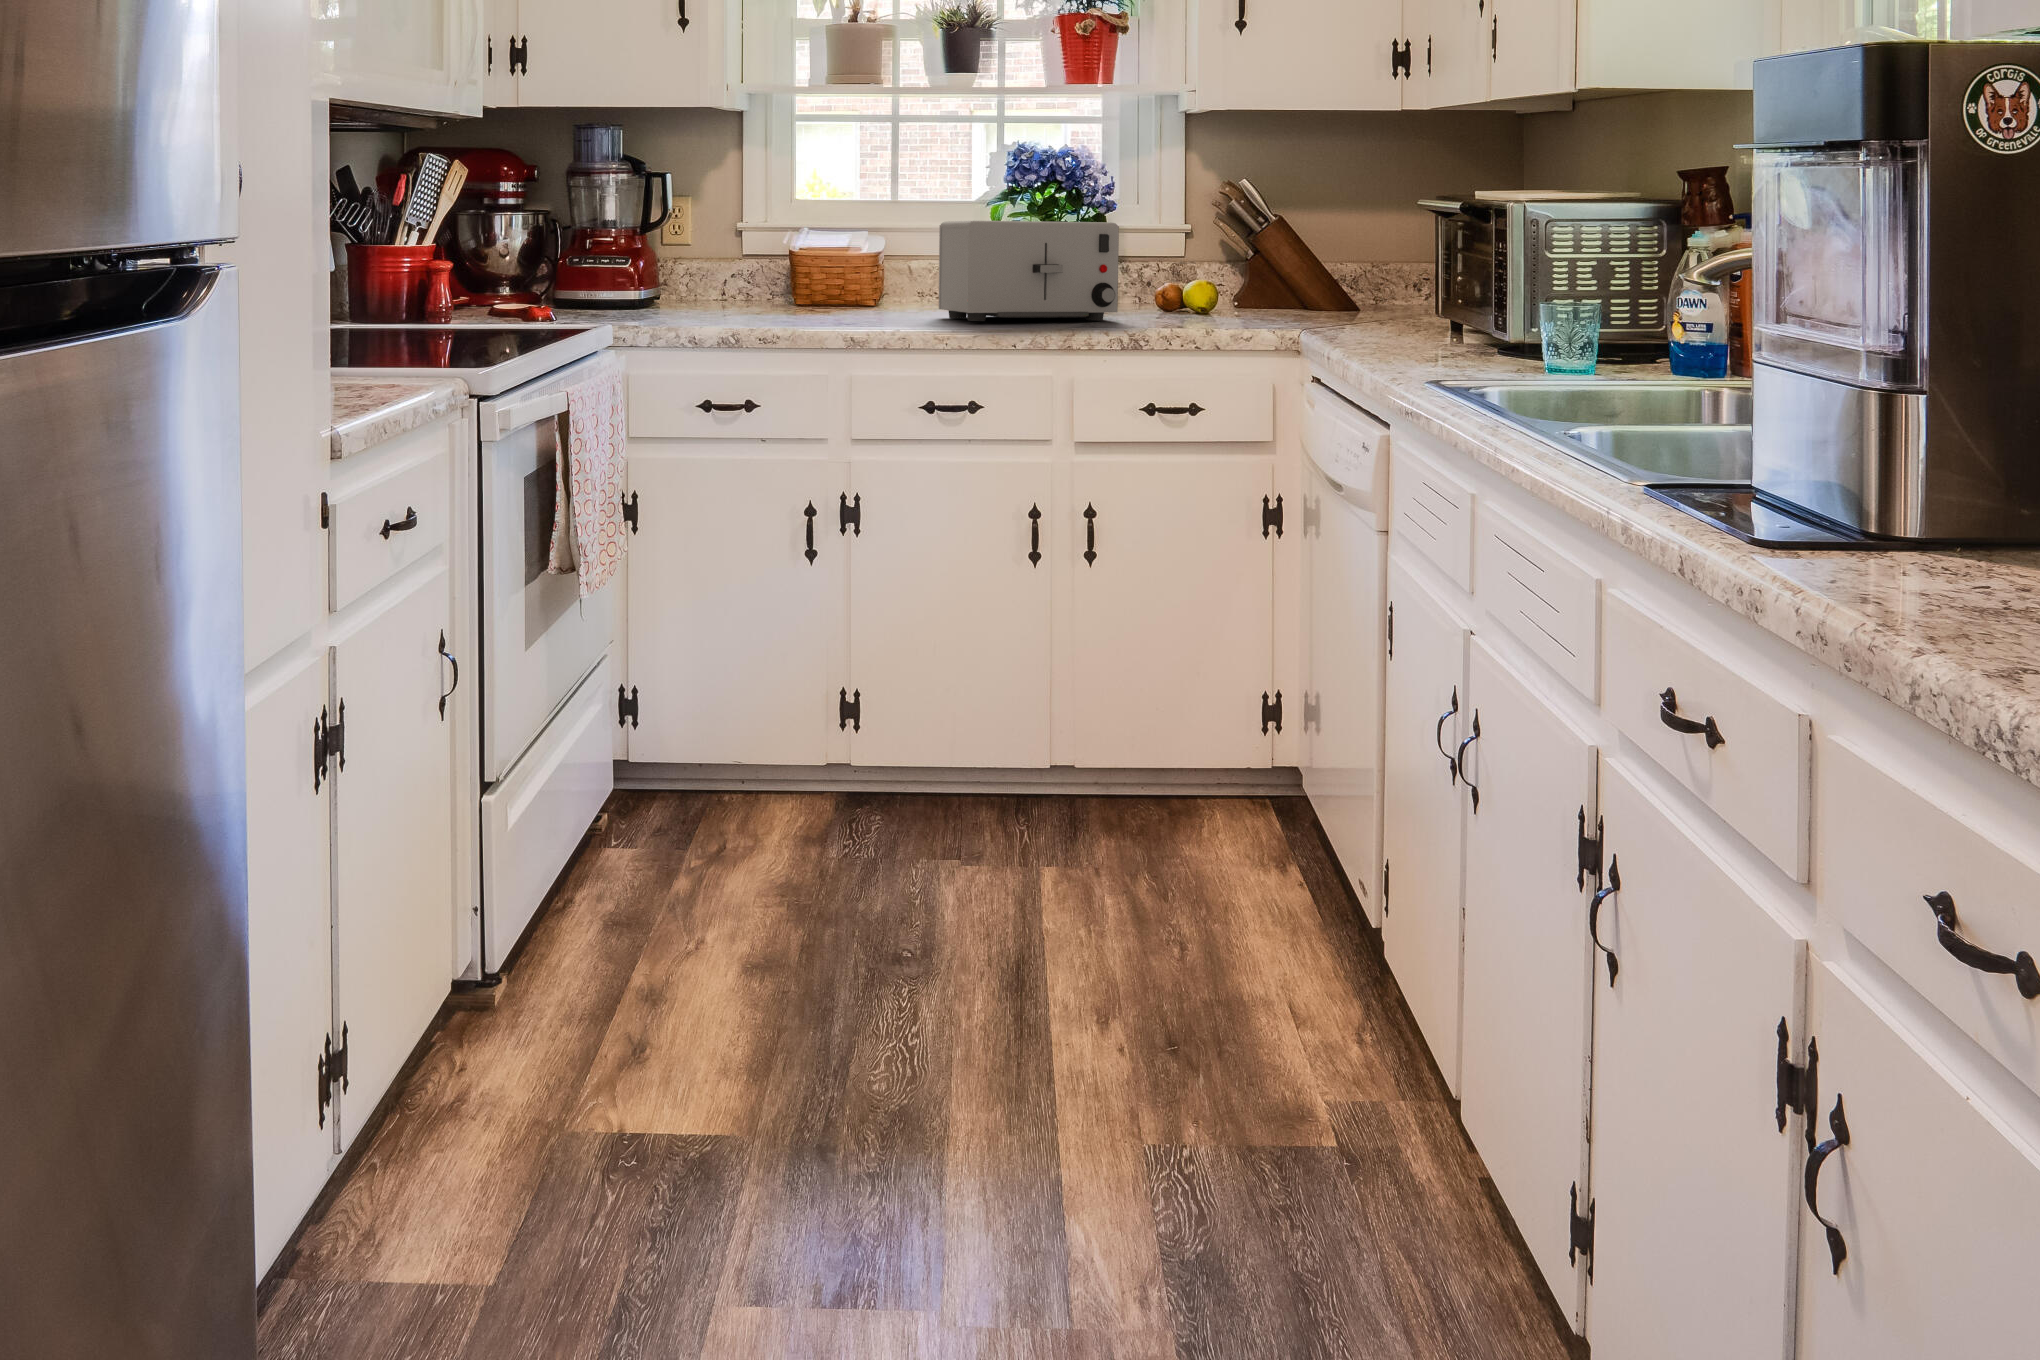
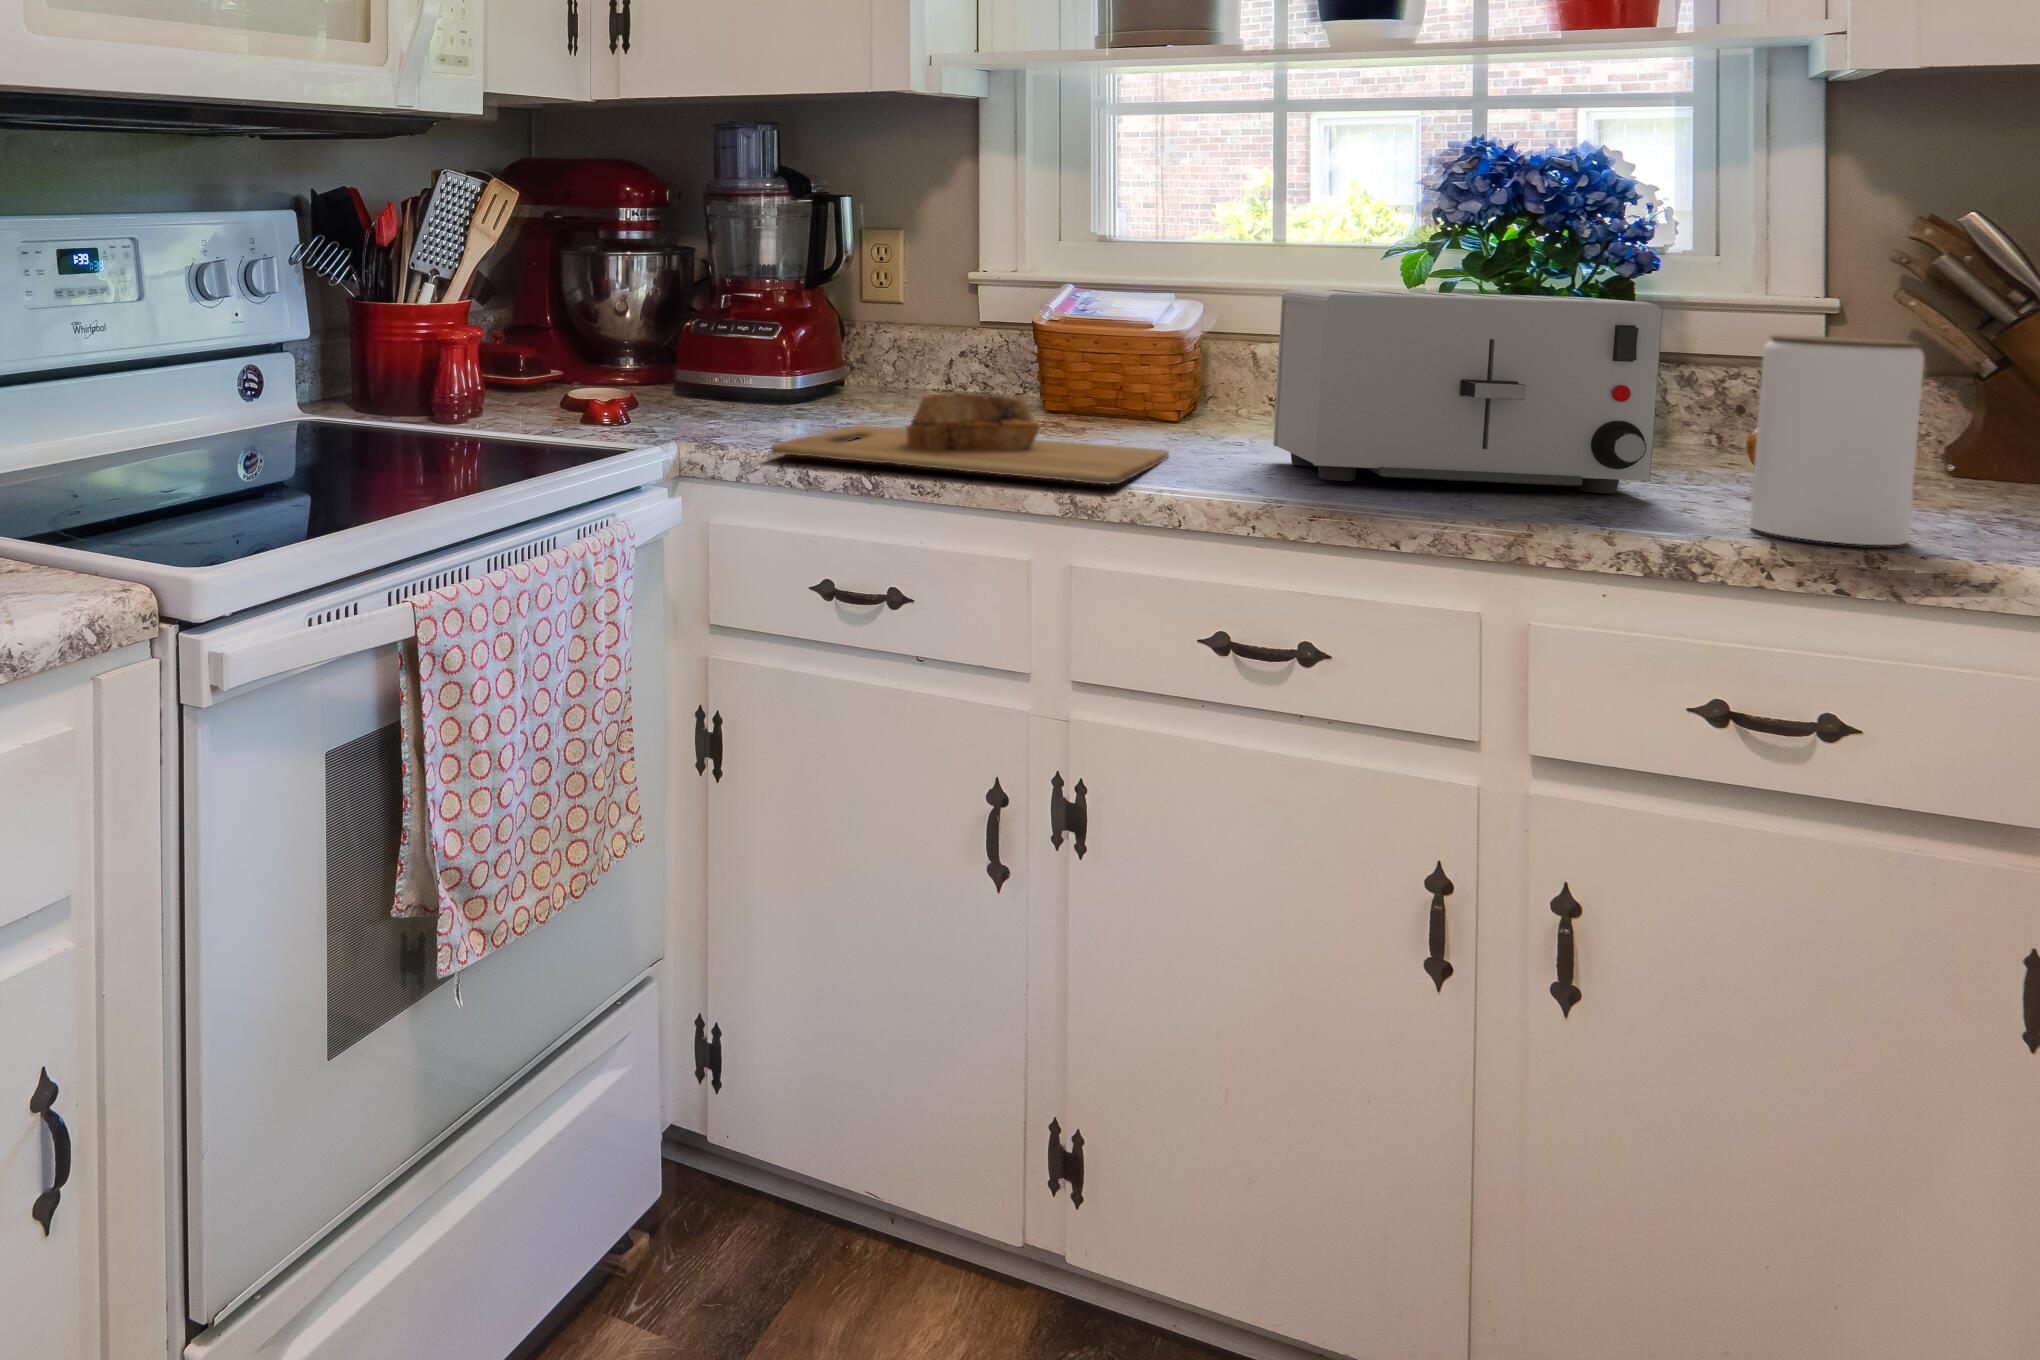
jar: none [1160,235,1223,328] -> present [1750,335,1924,545]
cutting board: none [674,284,886,327] -> present [771,392,1169,485]

